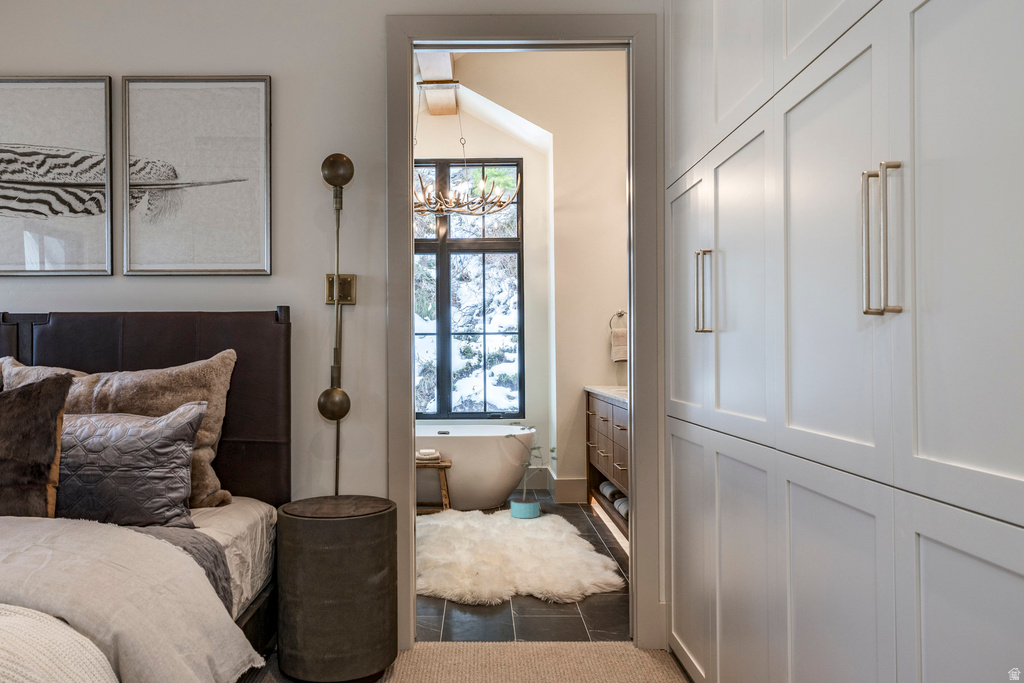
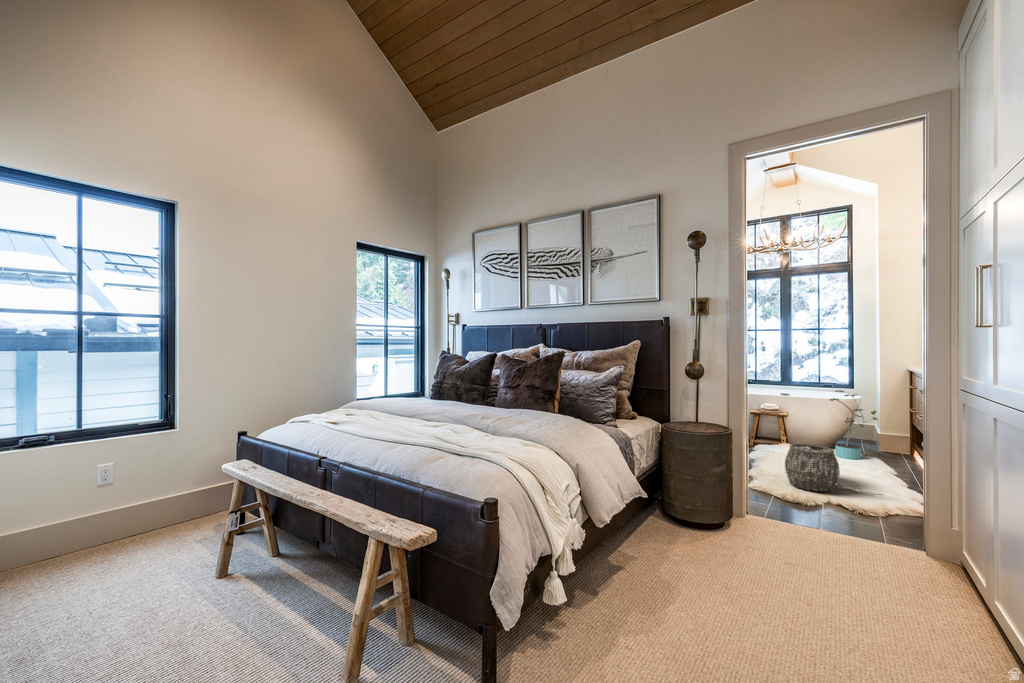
woven basket: none [456,506,525,577] -> present [785,444,840,492]

